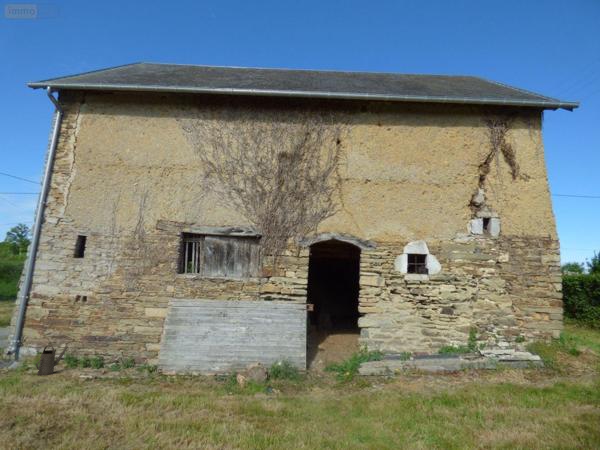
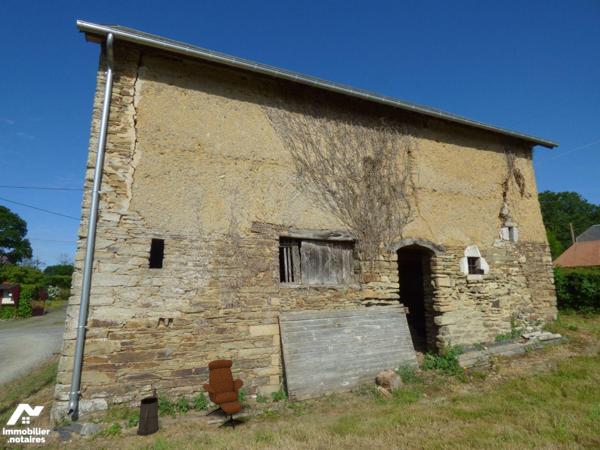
lounge chair: none [80,332,126,382] -> present [203,359,244,429]

